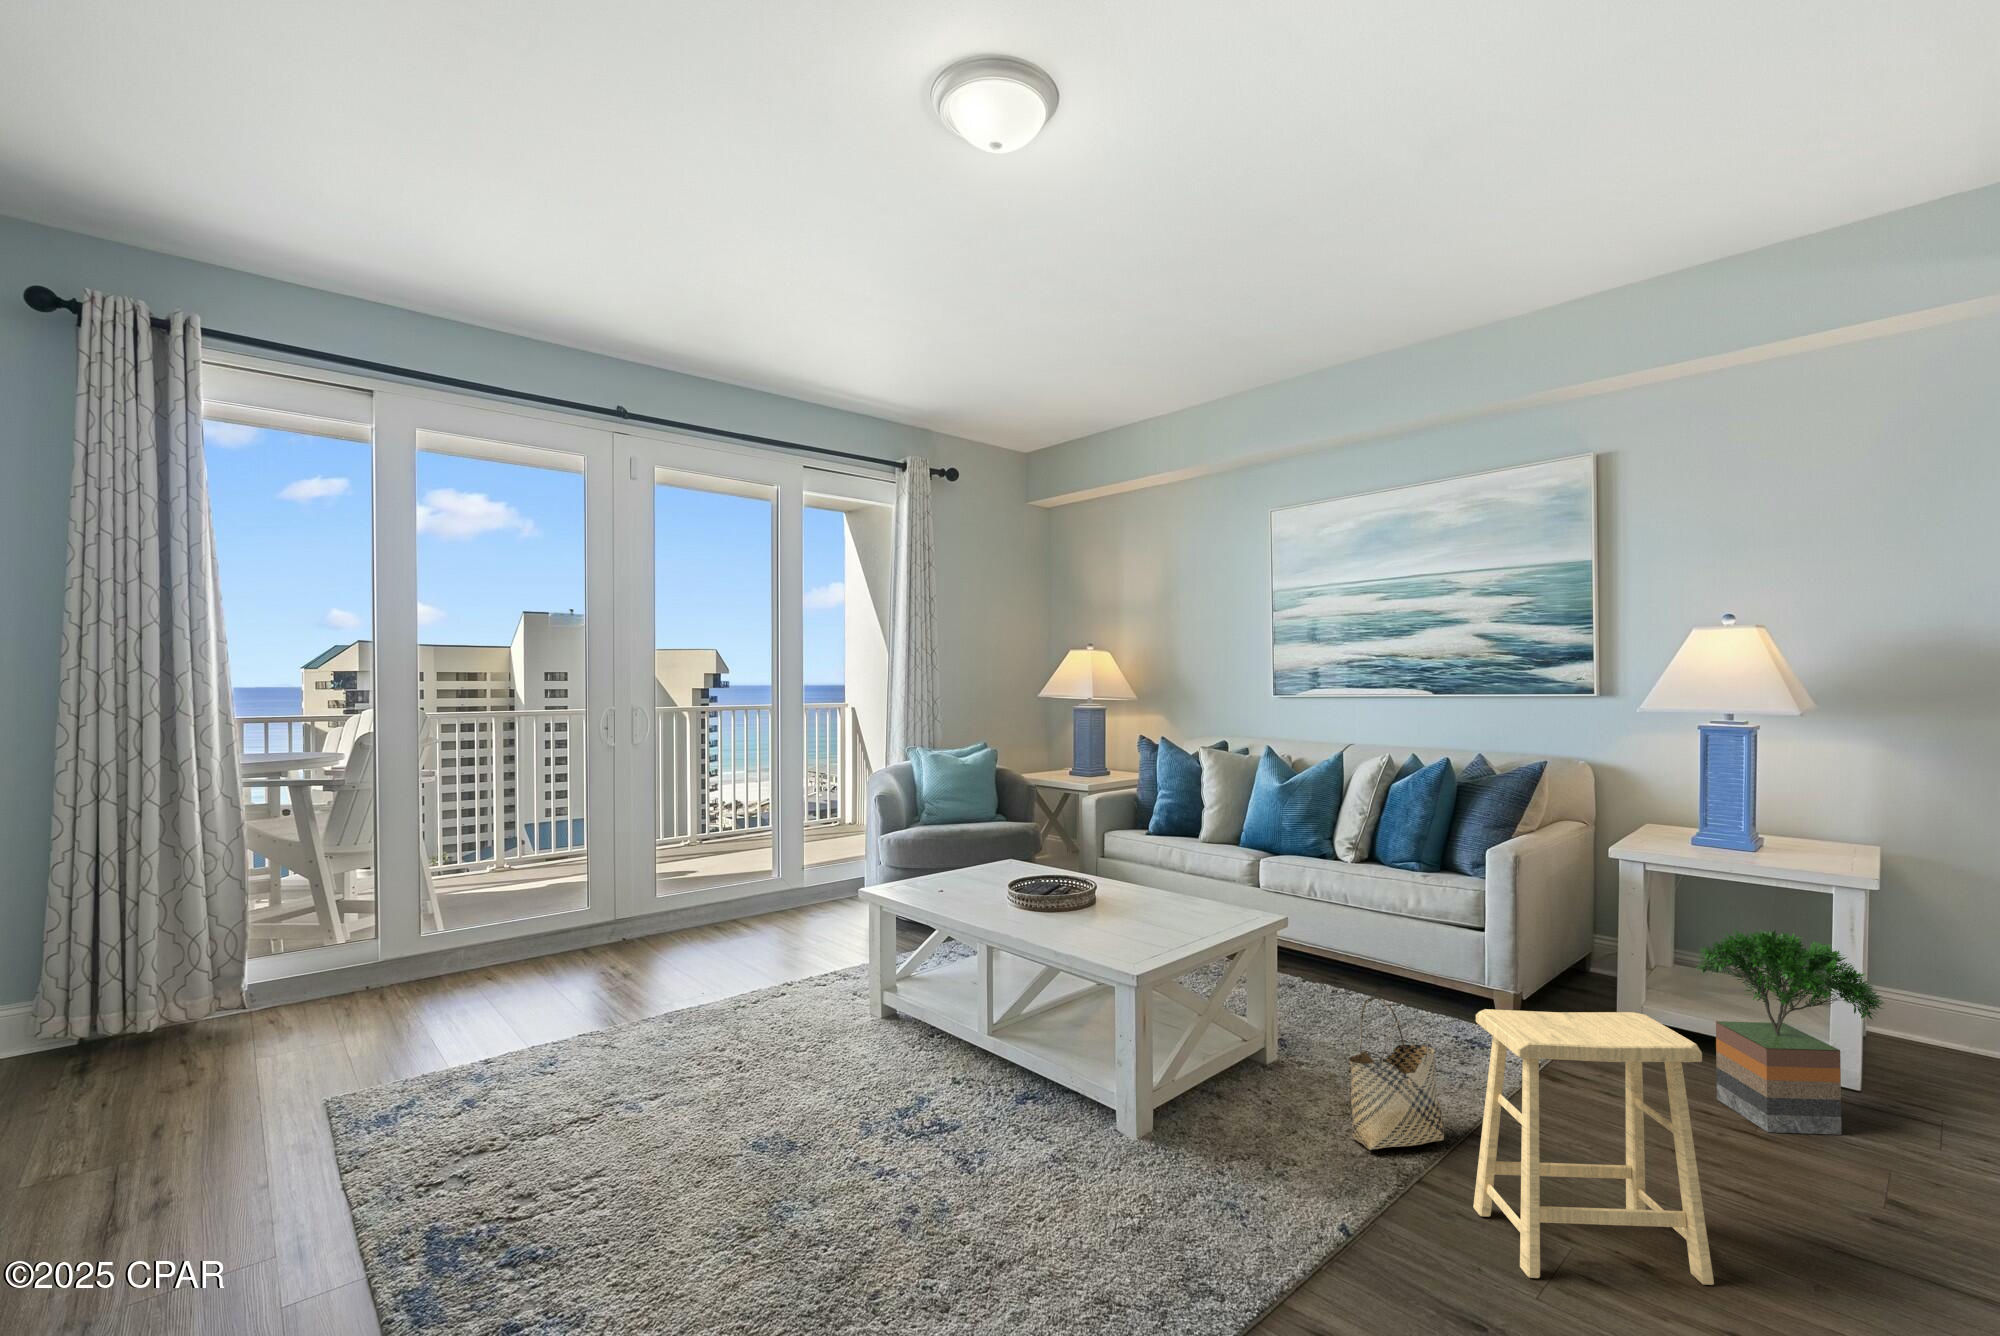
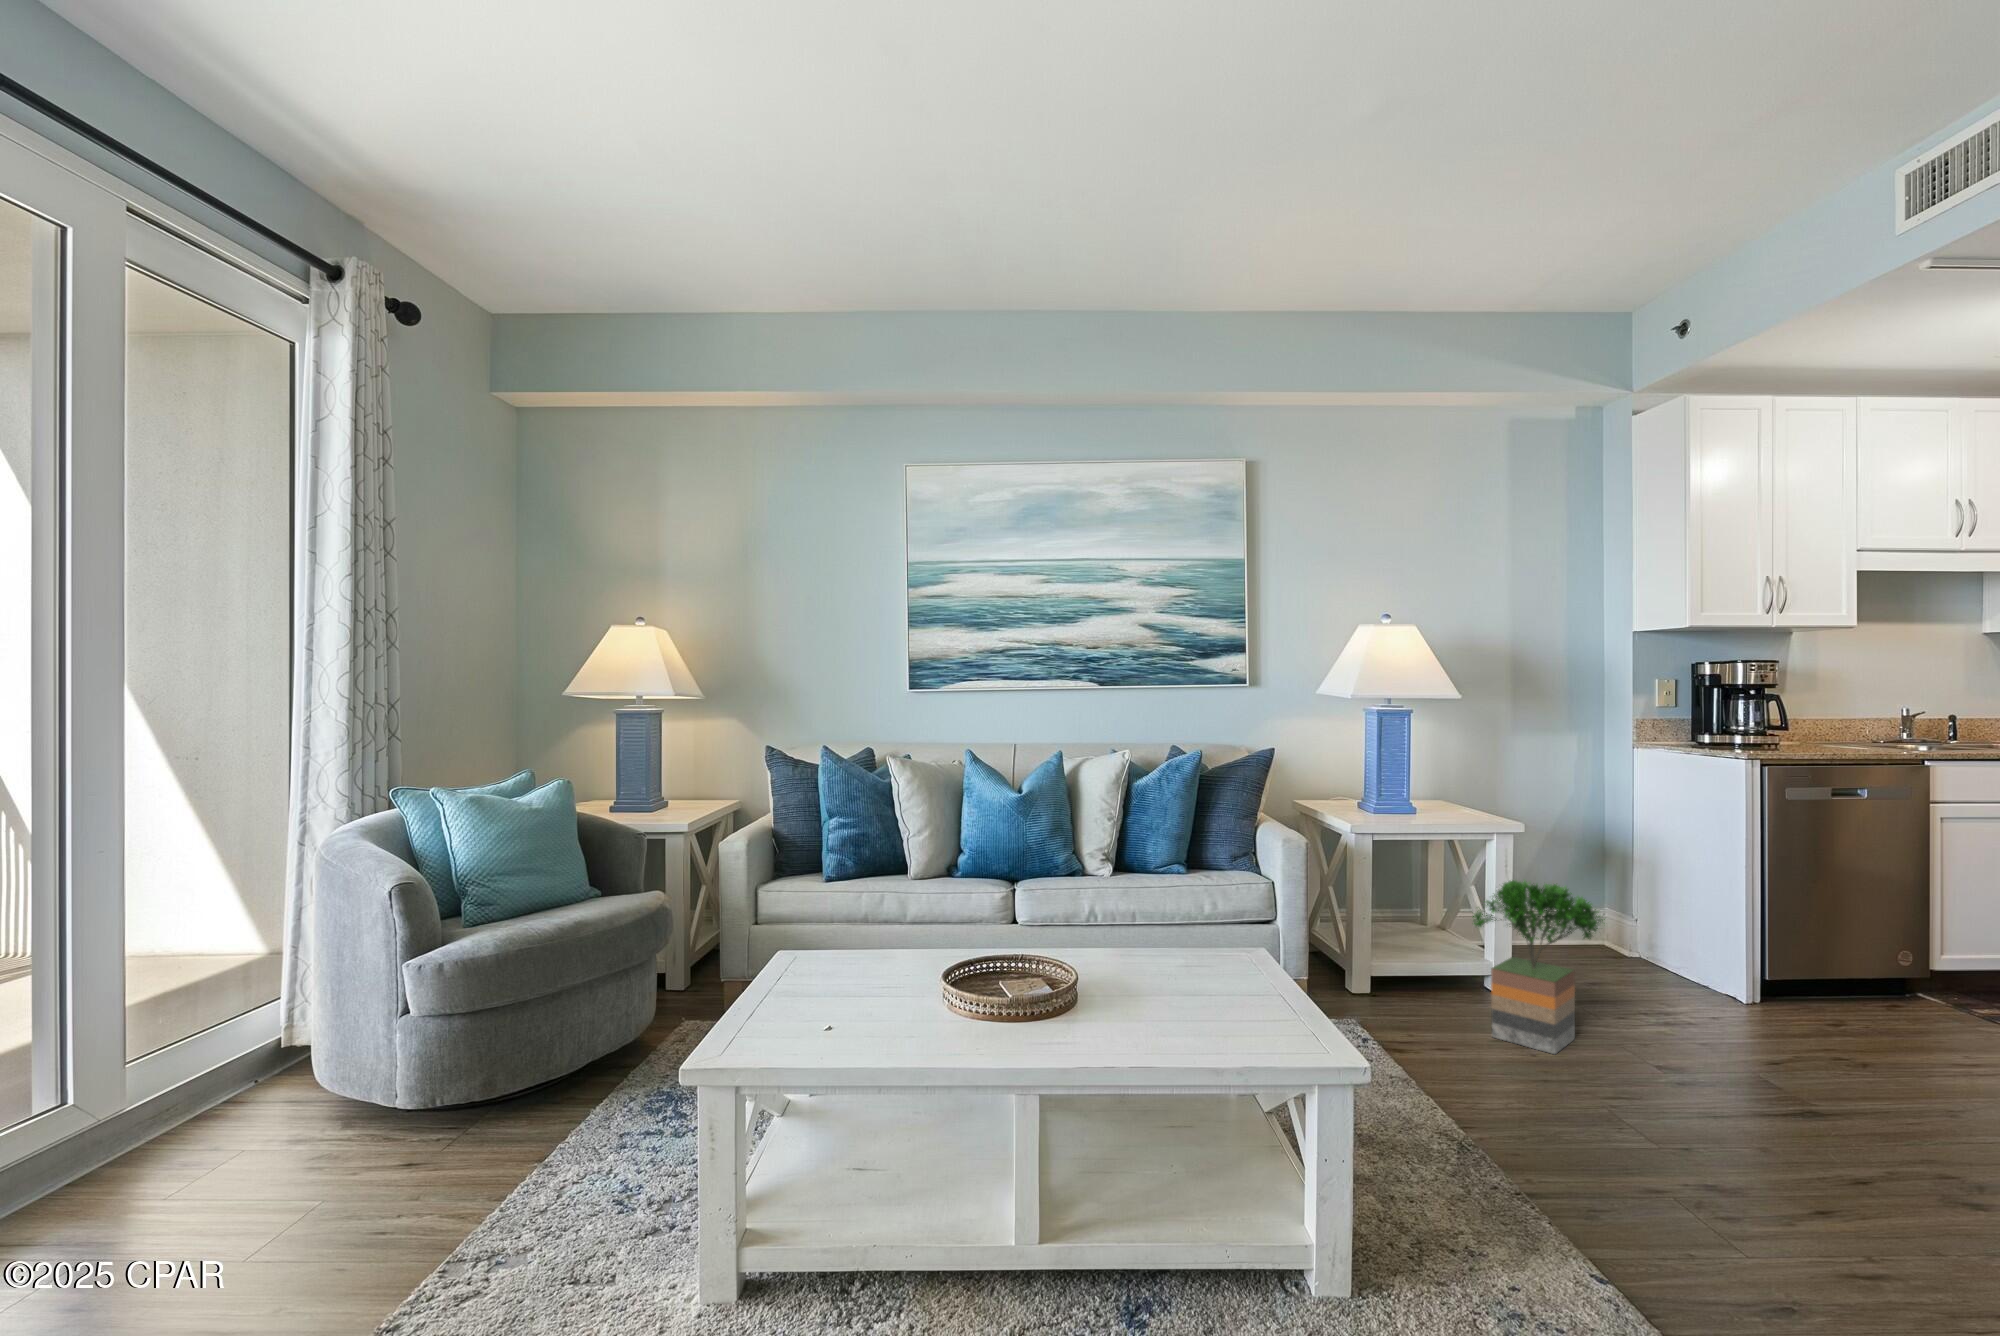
woven basket: present [1349,997,1444,1150] -> none [1419,1029,1494,1216]
footstool: present [1473,1009,1714,1285] -> none [1619,980,1797,1294]

